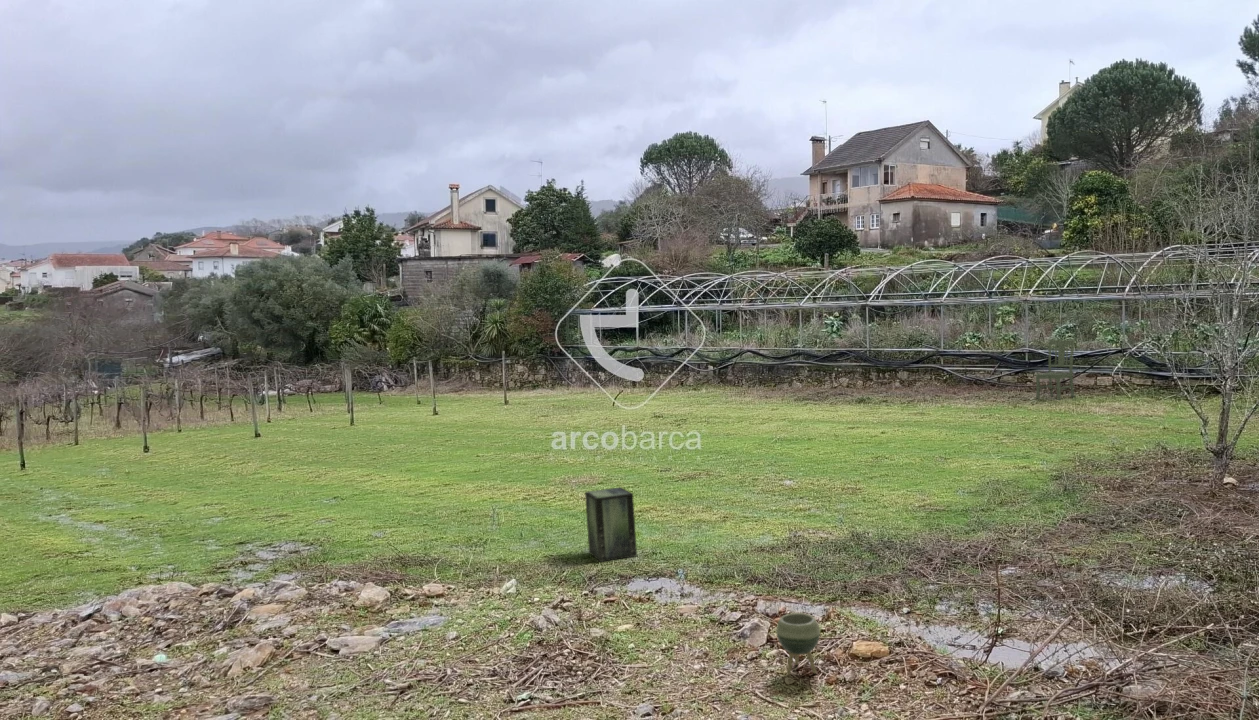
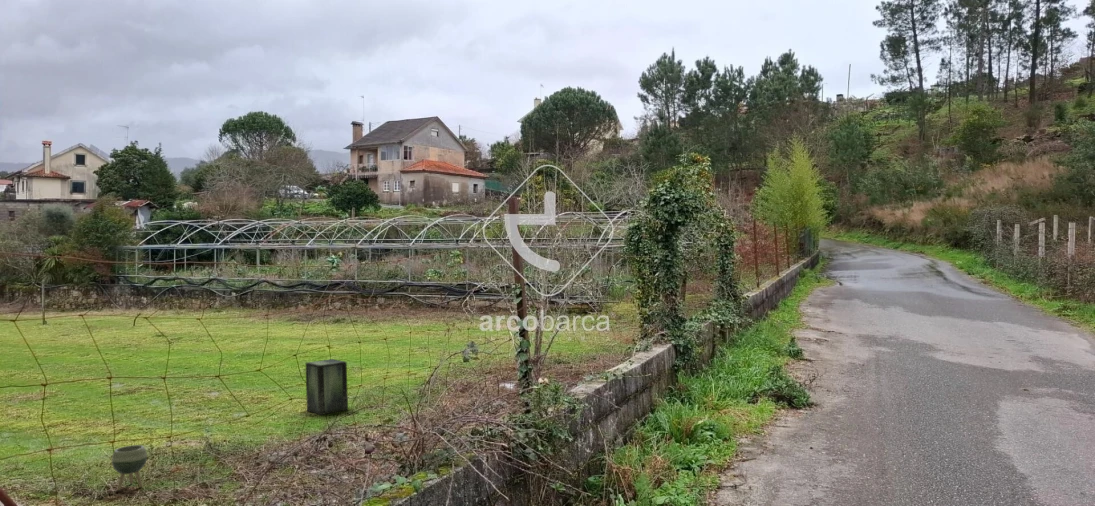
chair: present [1036,339,1075,400] -> none [468,274,494,317]
storage box: present [585,488,637,562] -> present [306,359,348,415]

